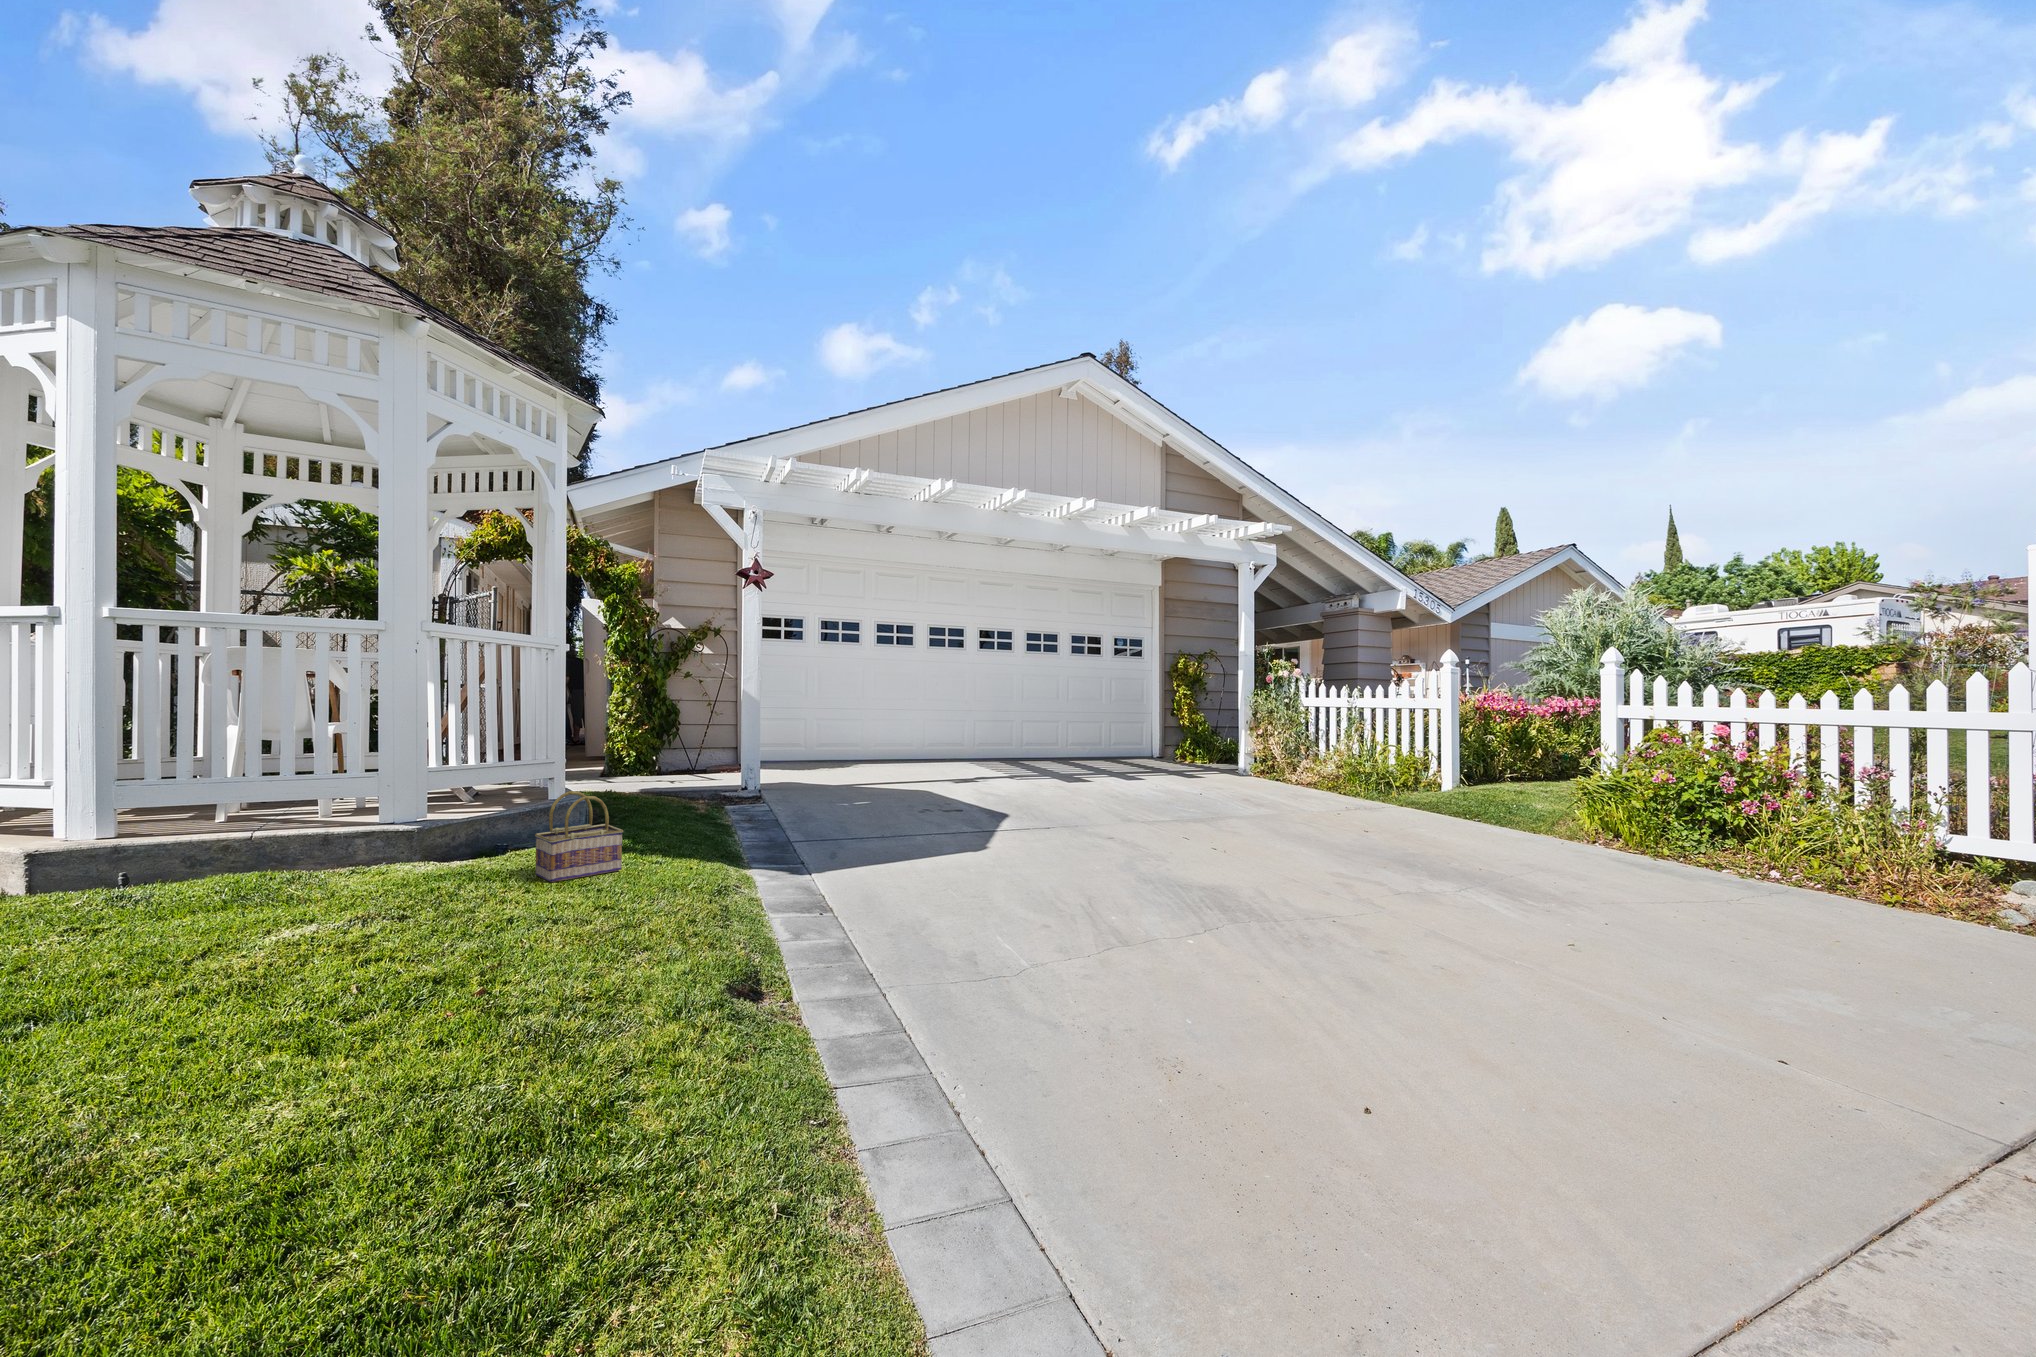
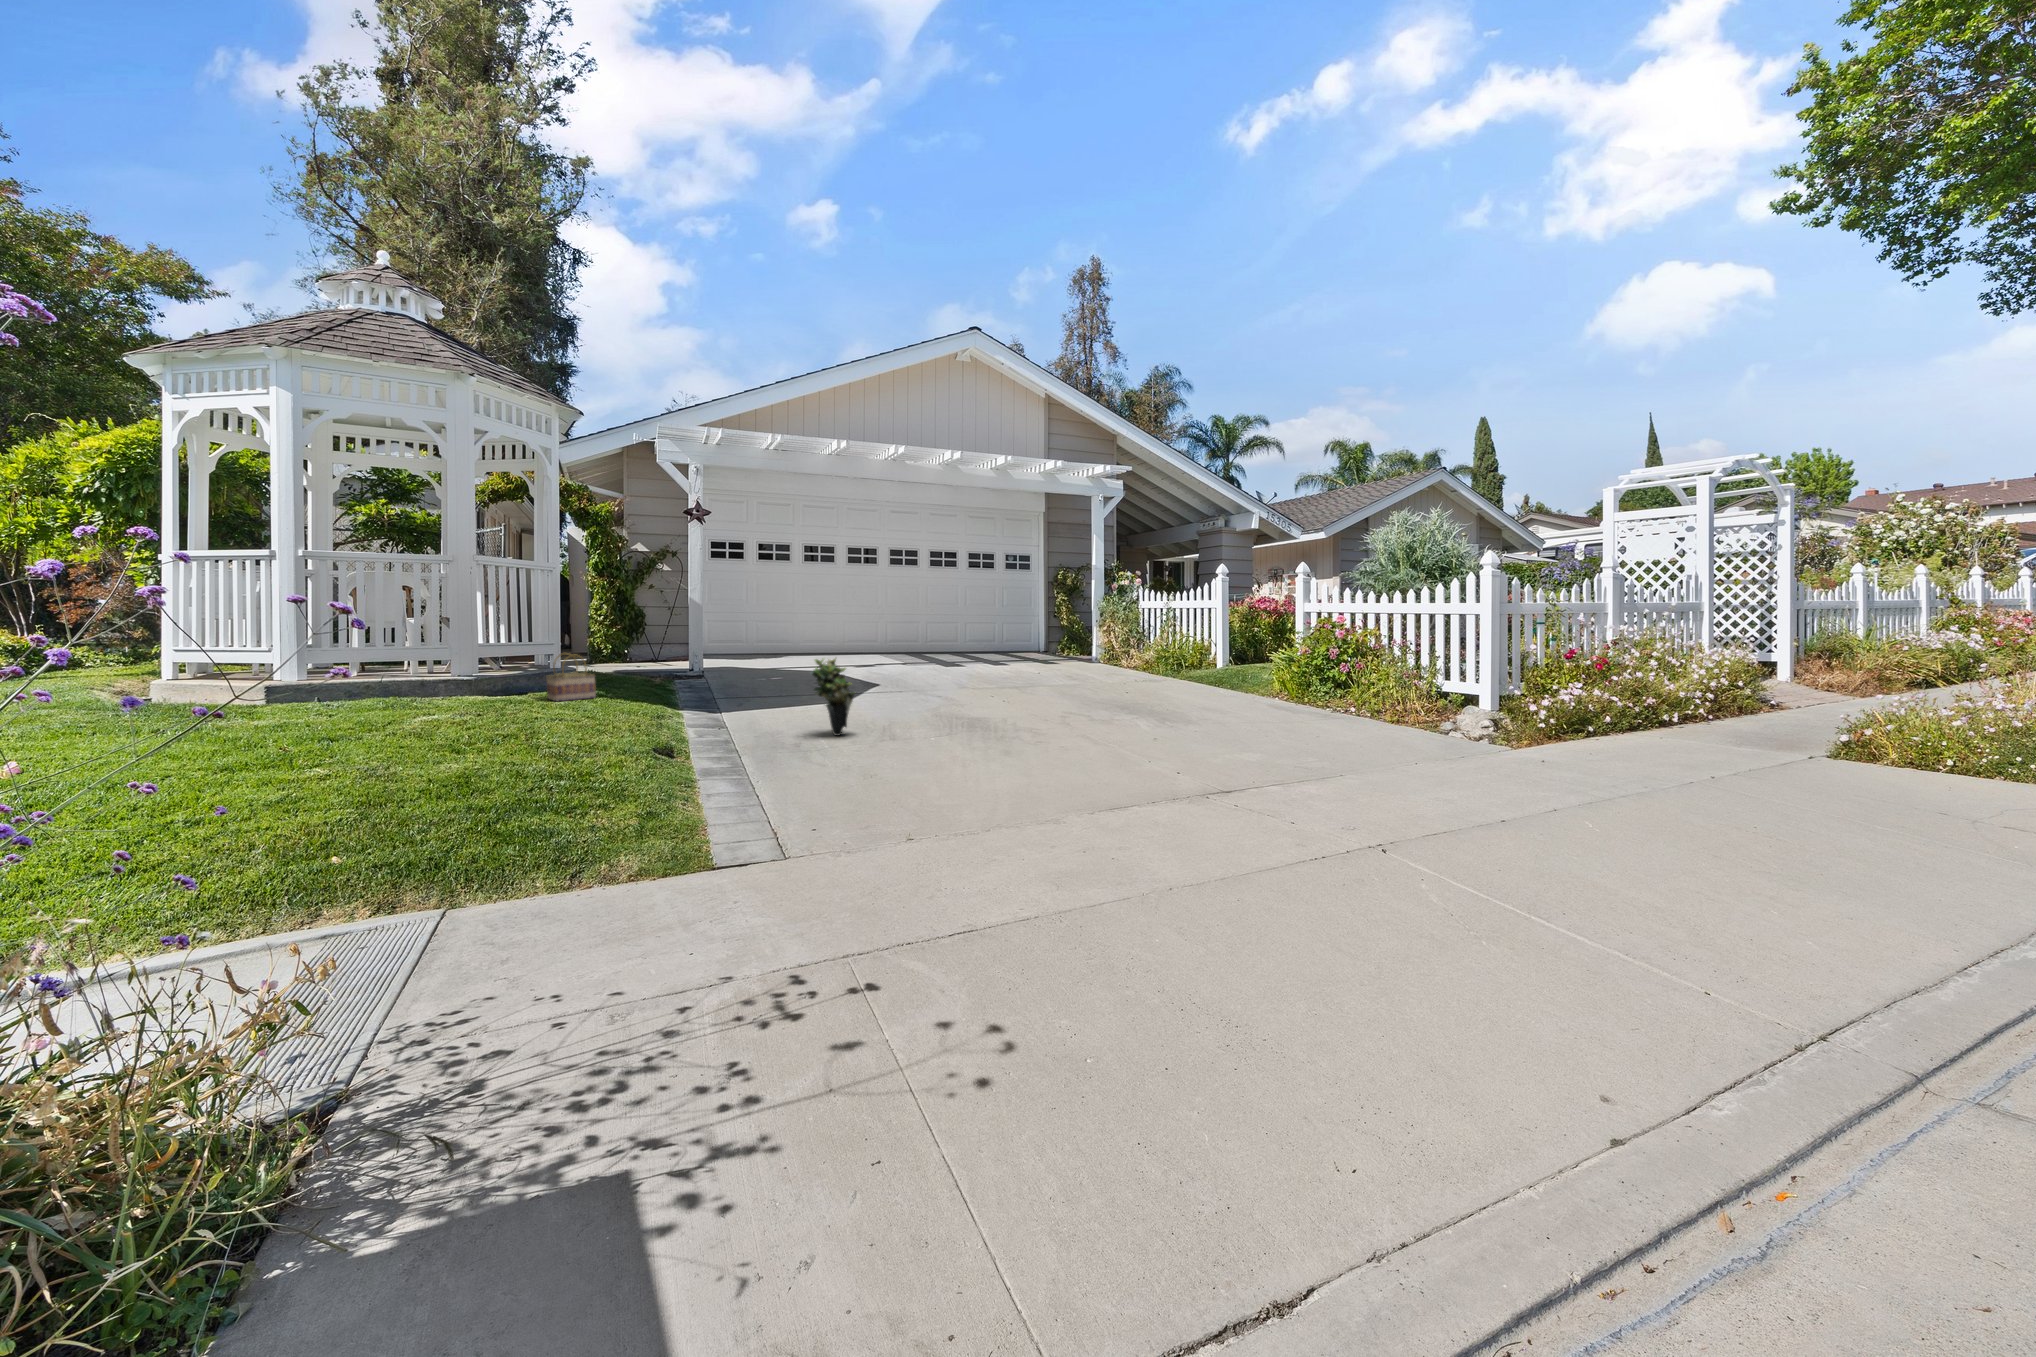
potted plant: none [1050,815,1134,975] -> present [811,659,855,736]

